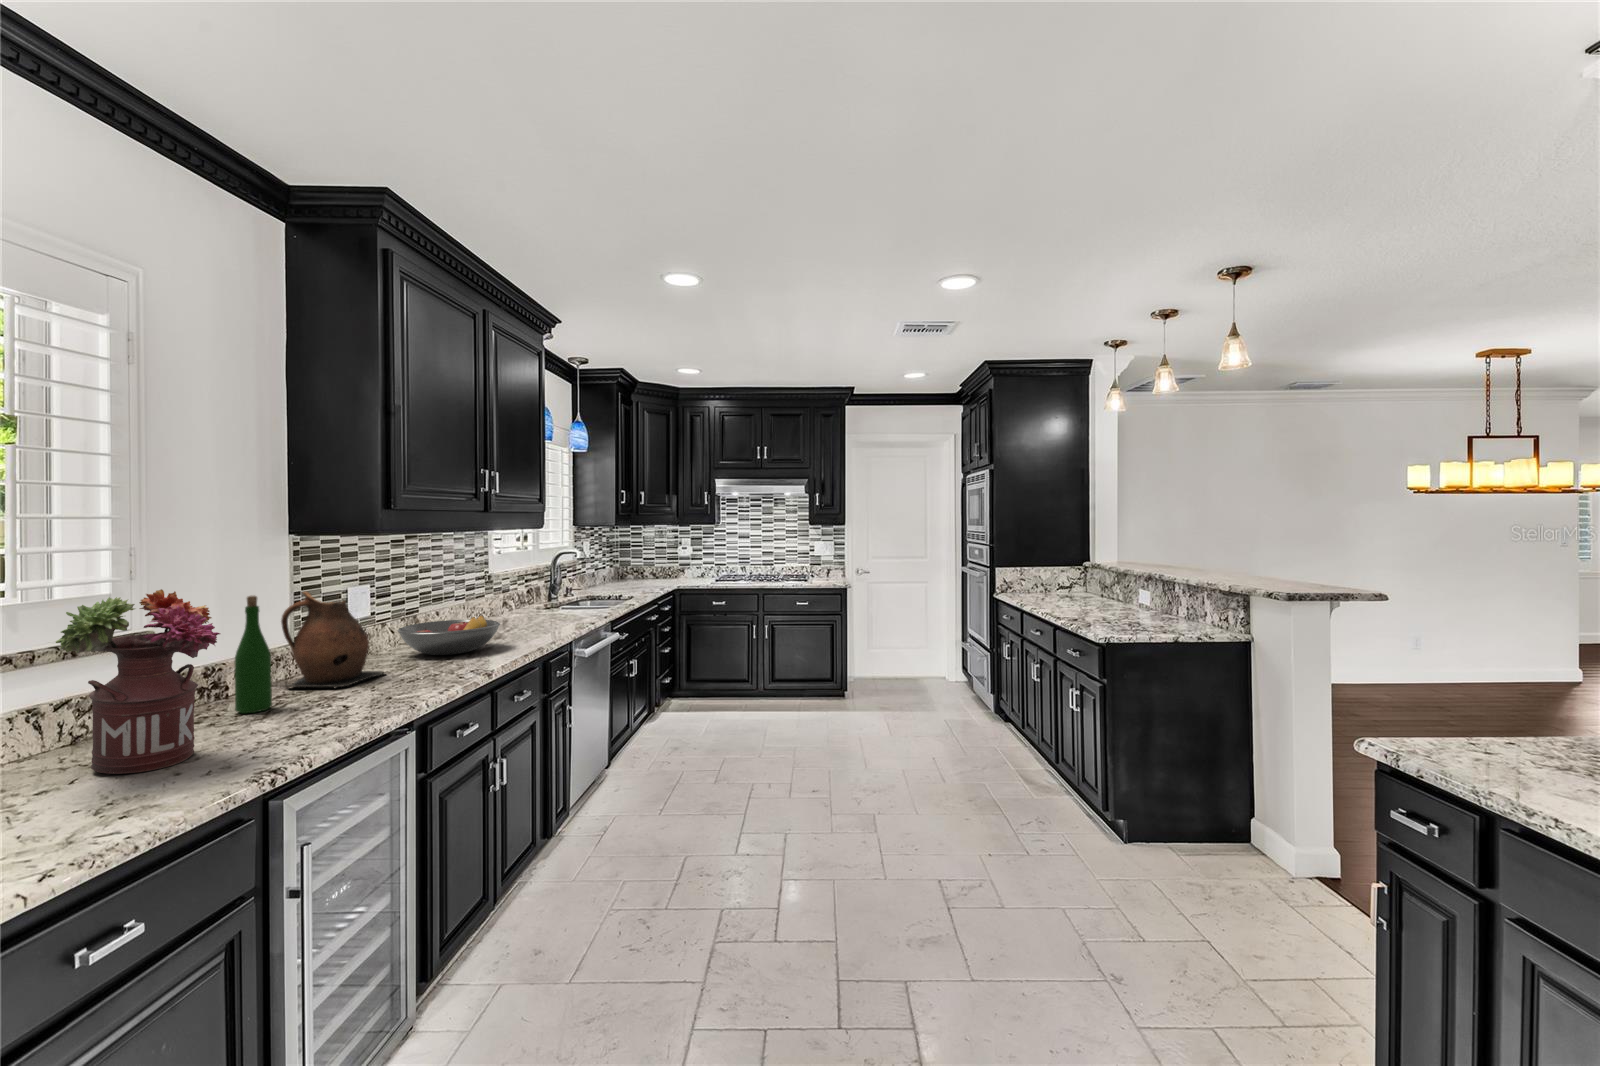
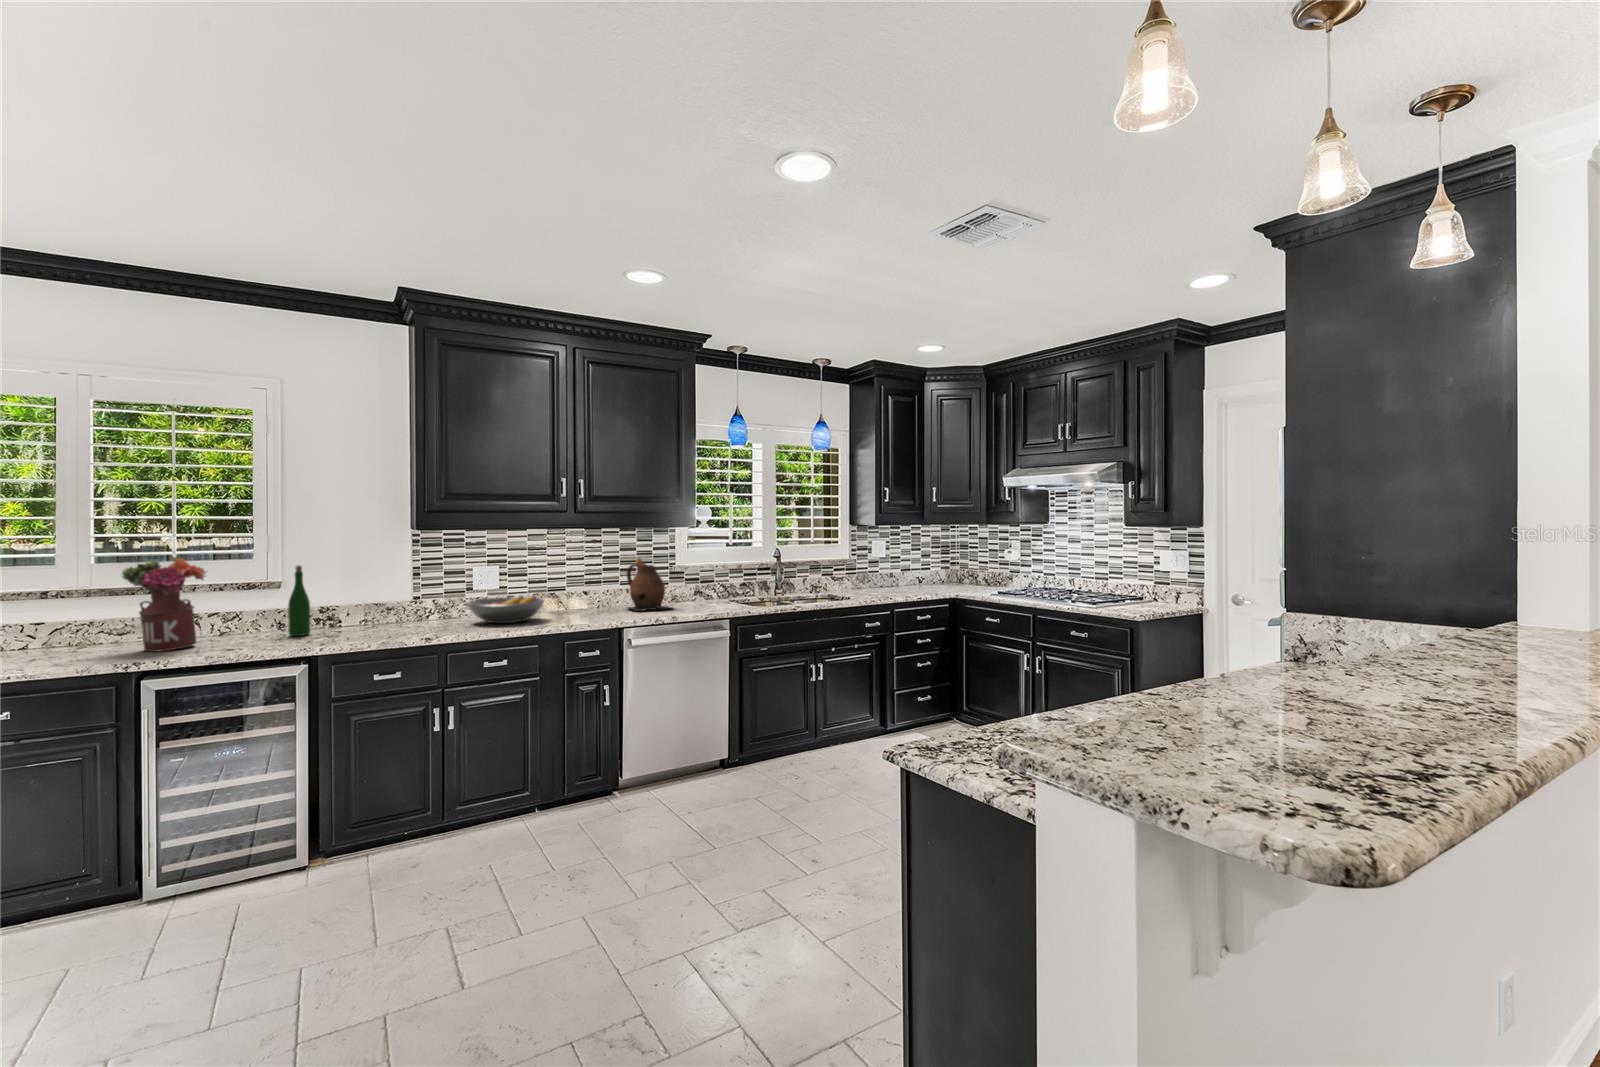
ceramic pitcher: present [281,592,385,688] -> present [627,558,673,611]

